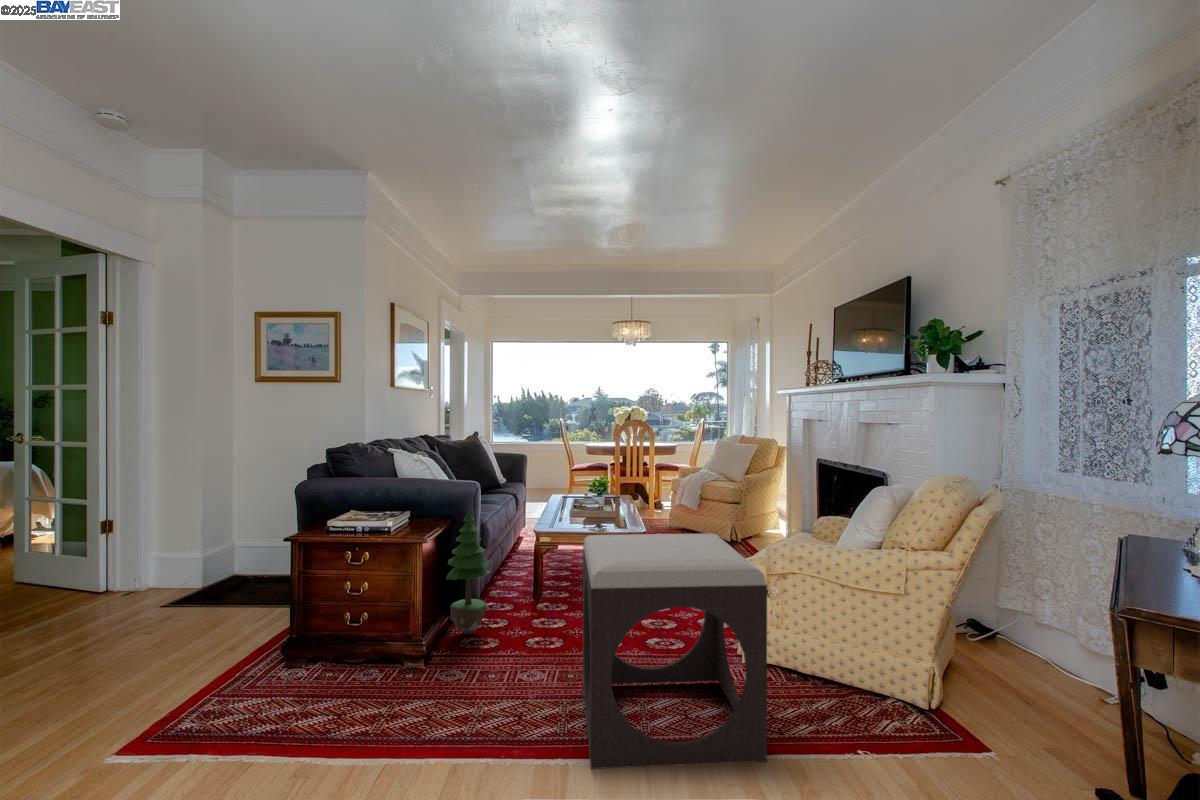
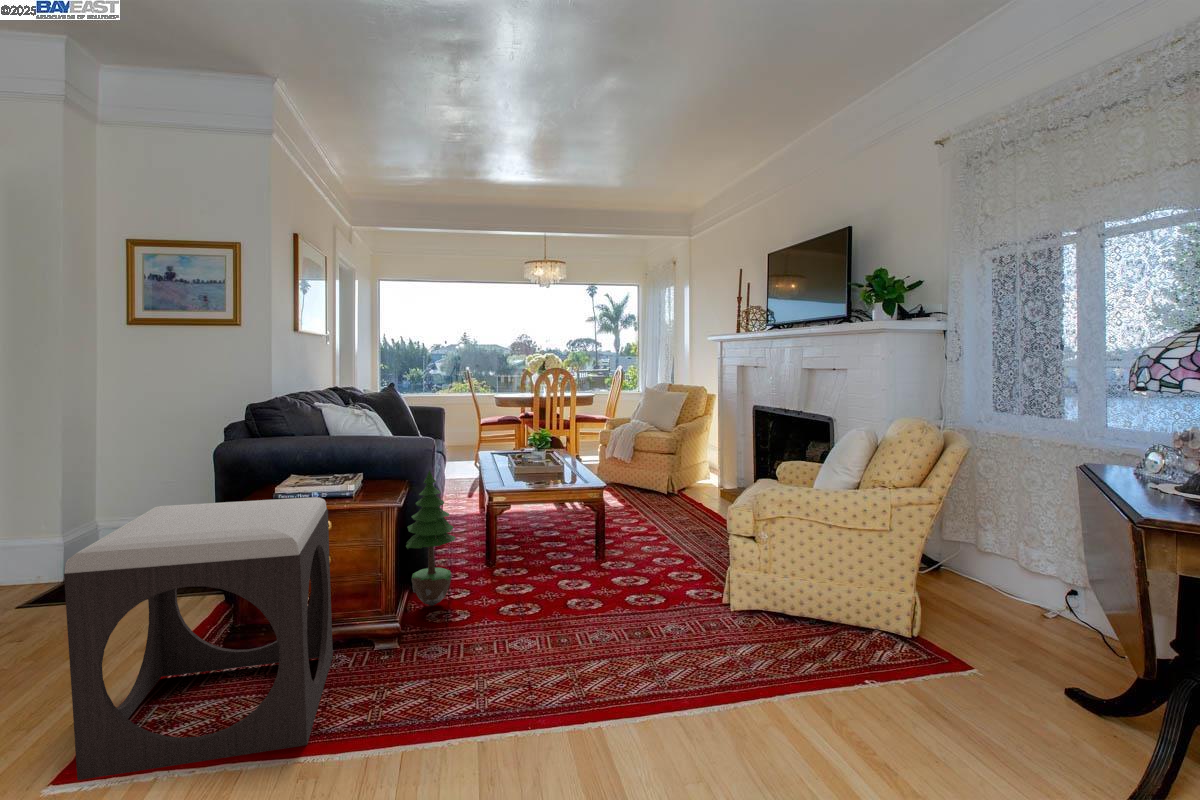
footstool: present [583,533,767,769] -> present [64,497,333,780]

